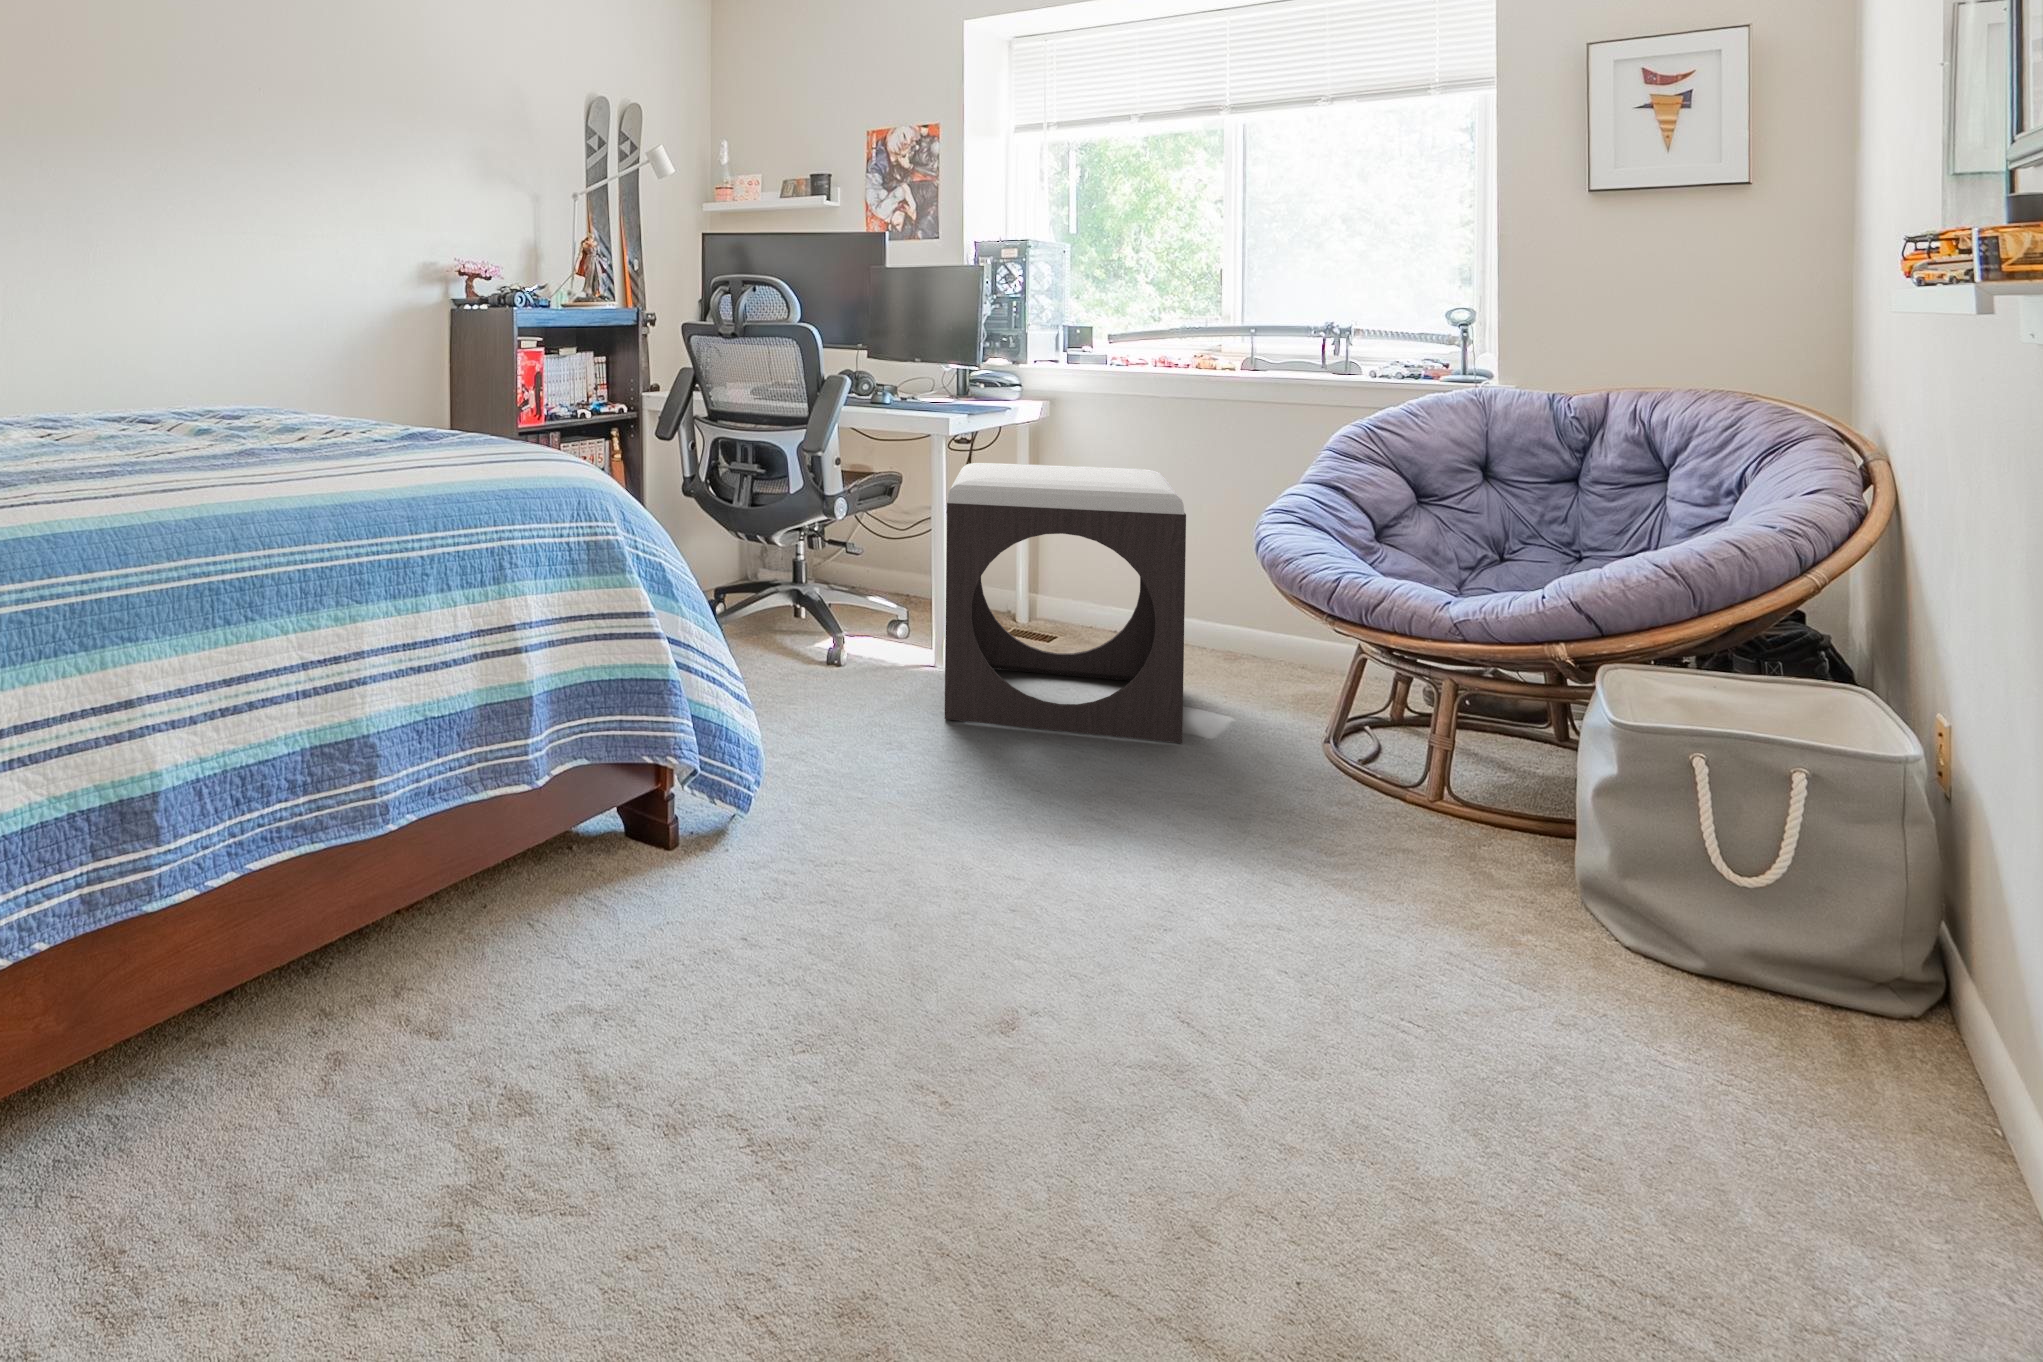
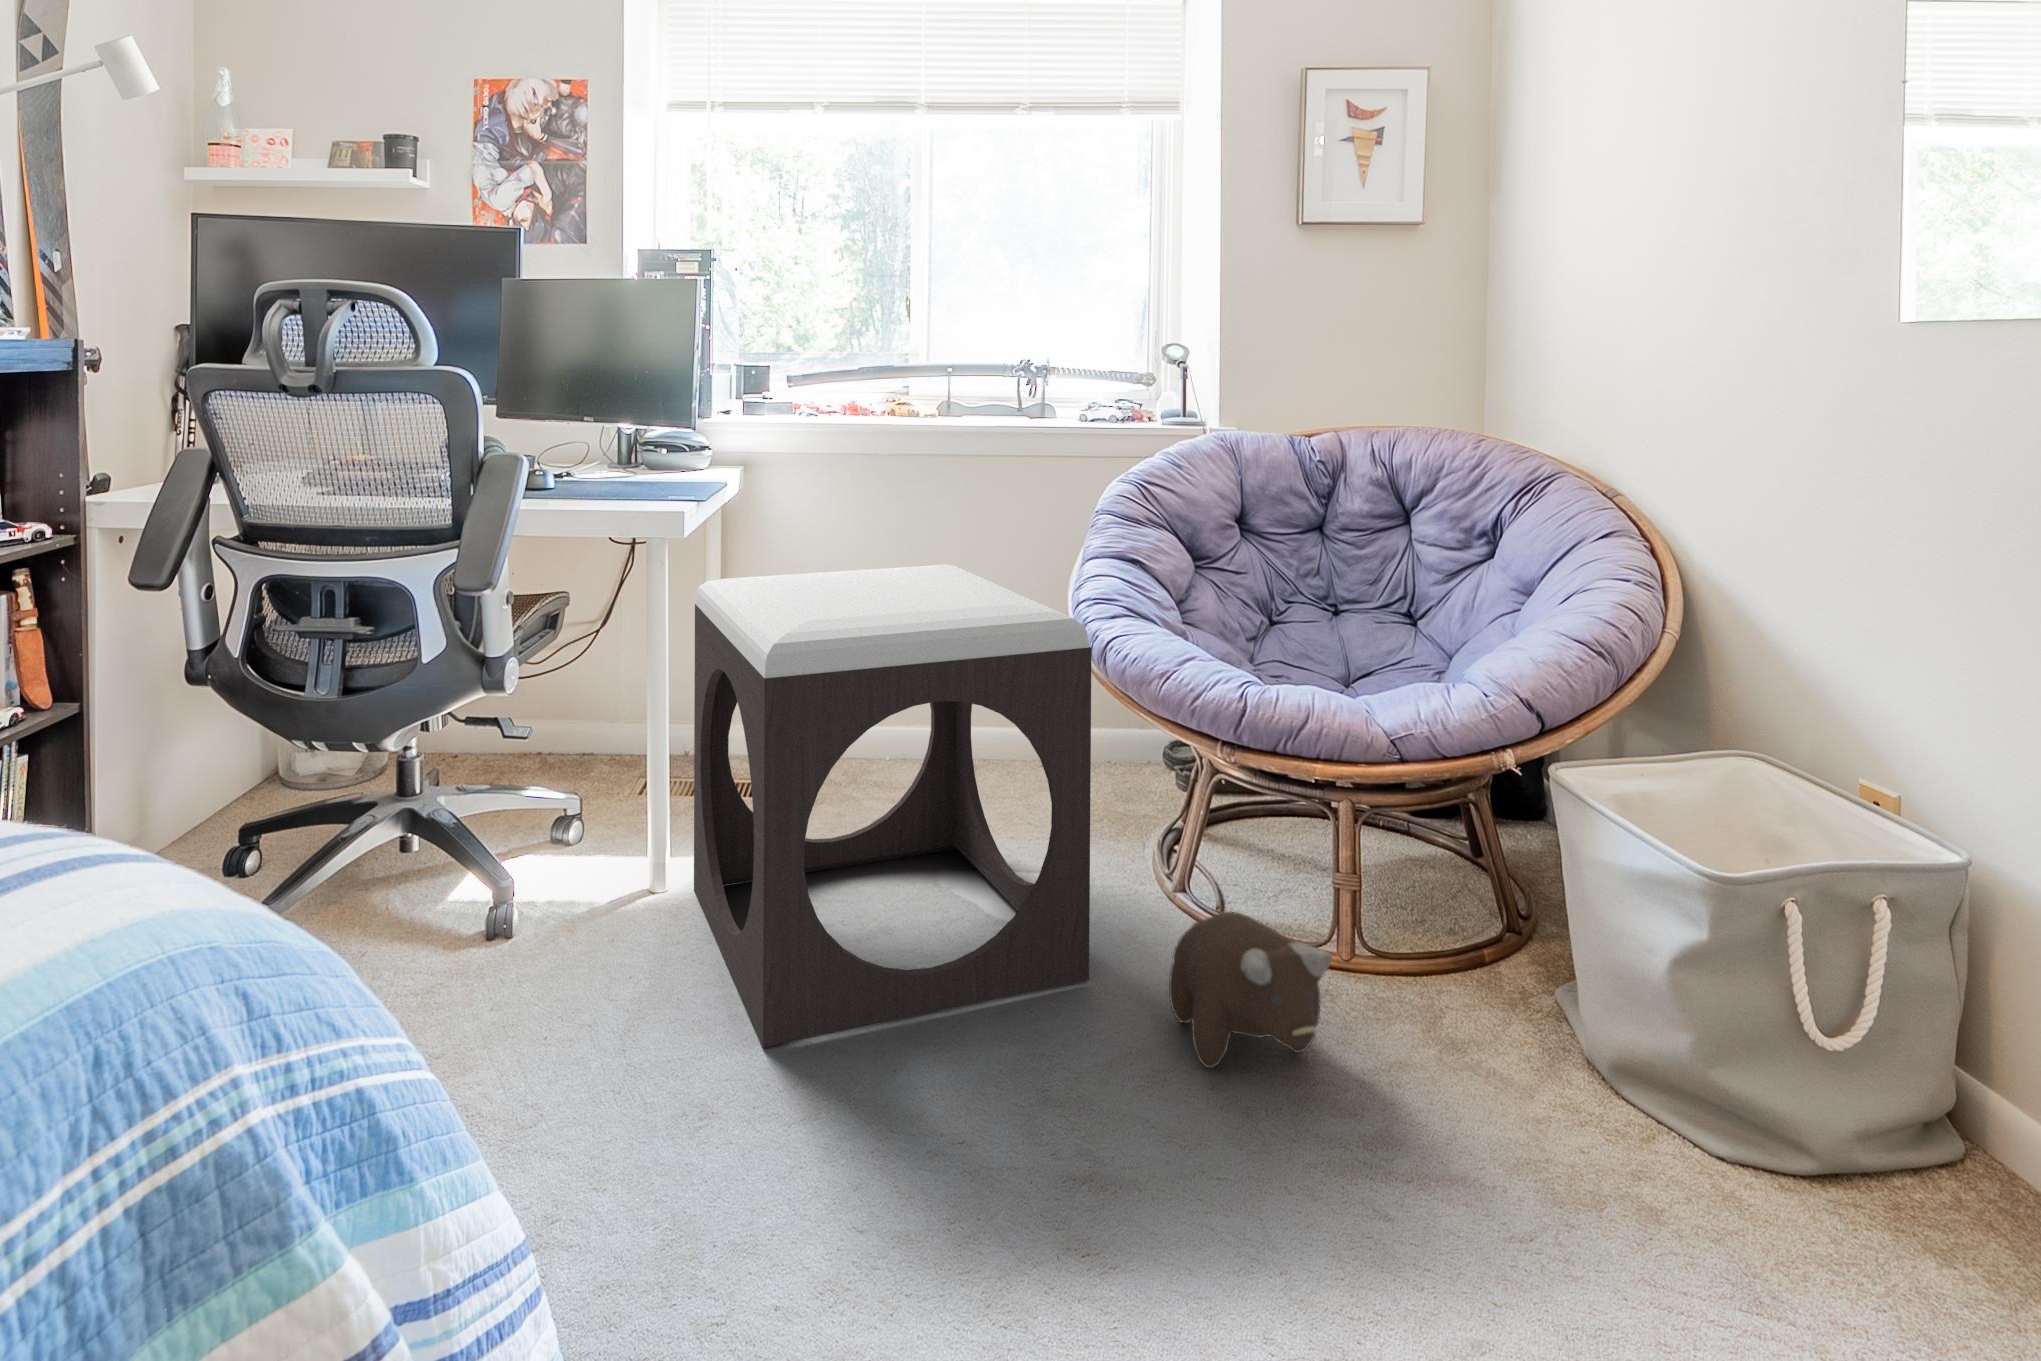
plush toy: none [1205,696,1311,795] -> present [1169,912,1332,1068]

